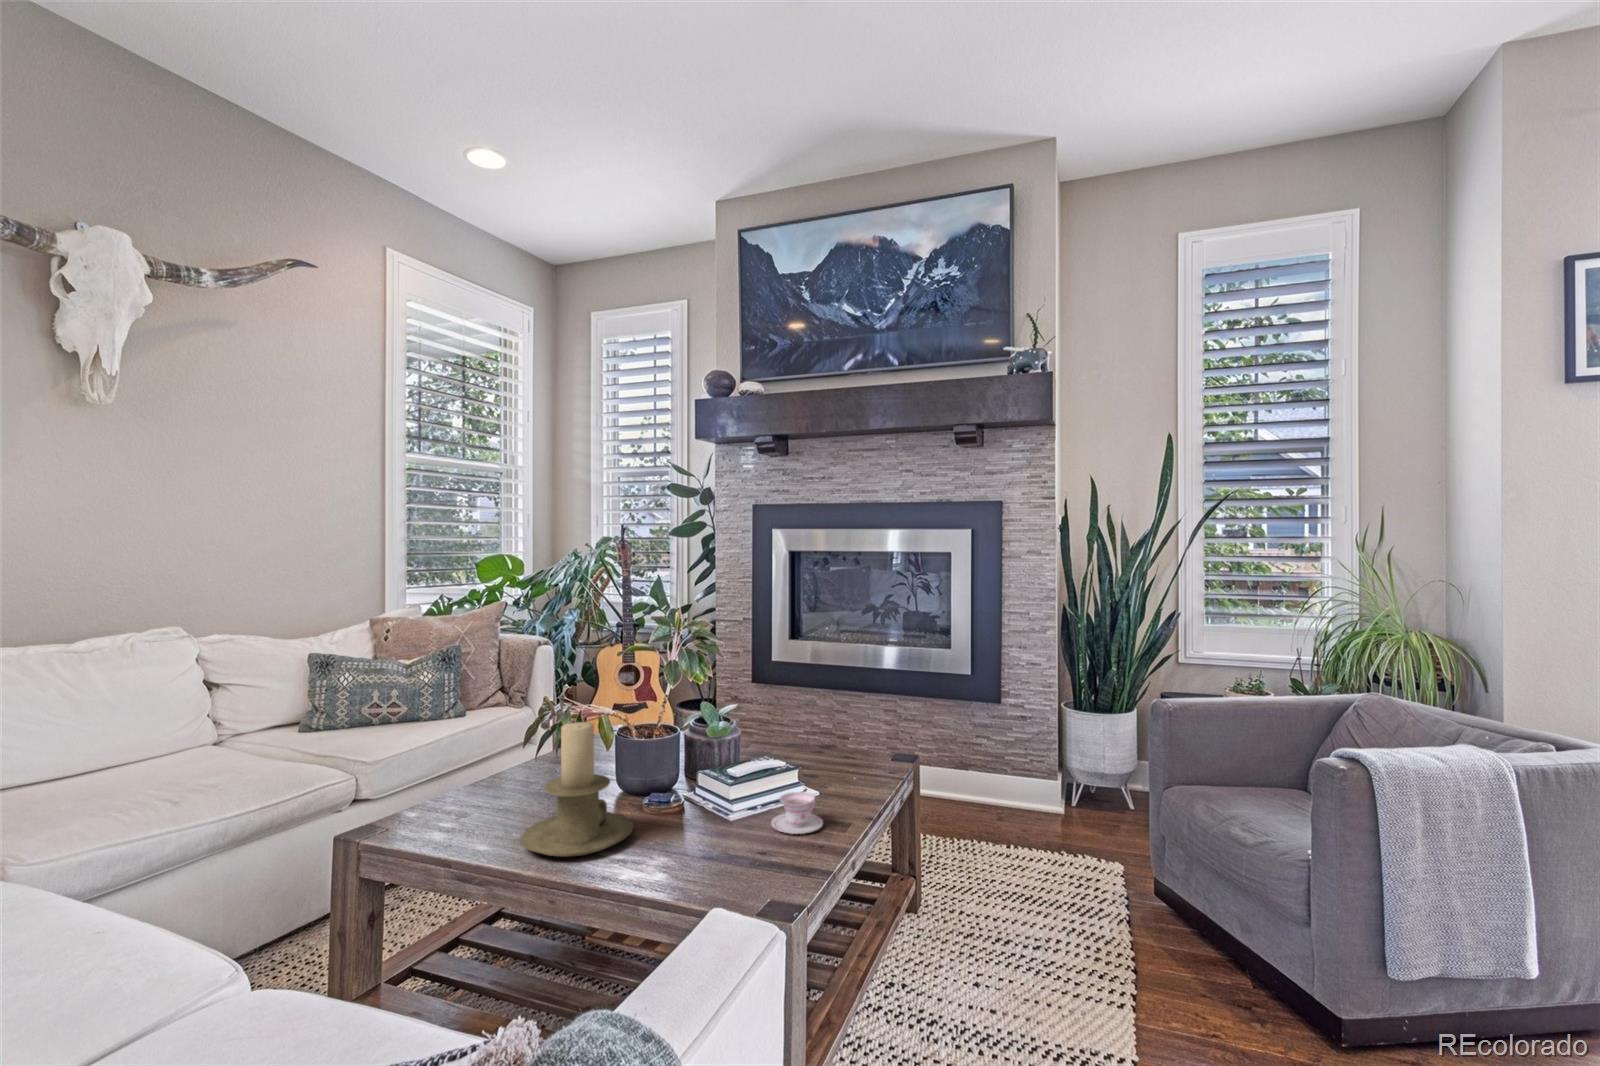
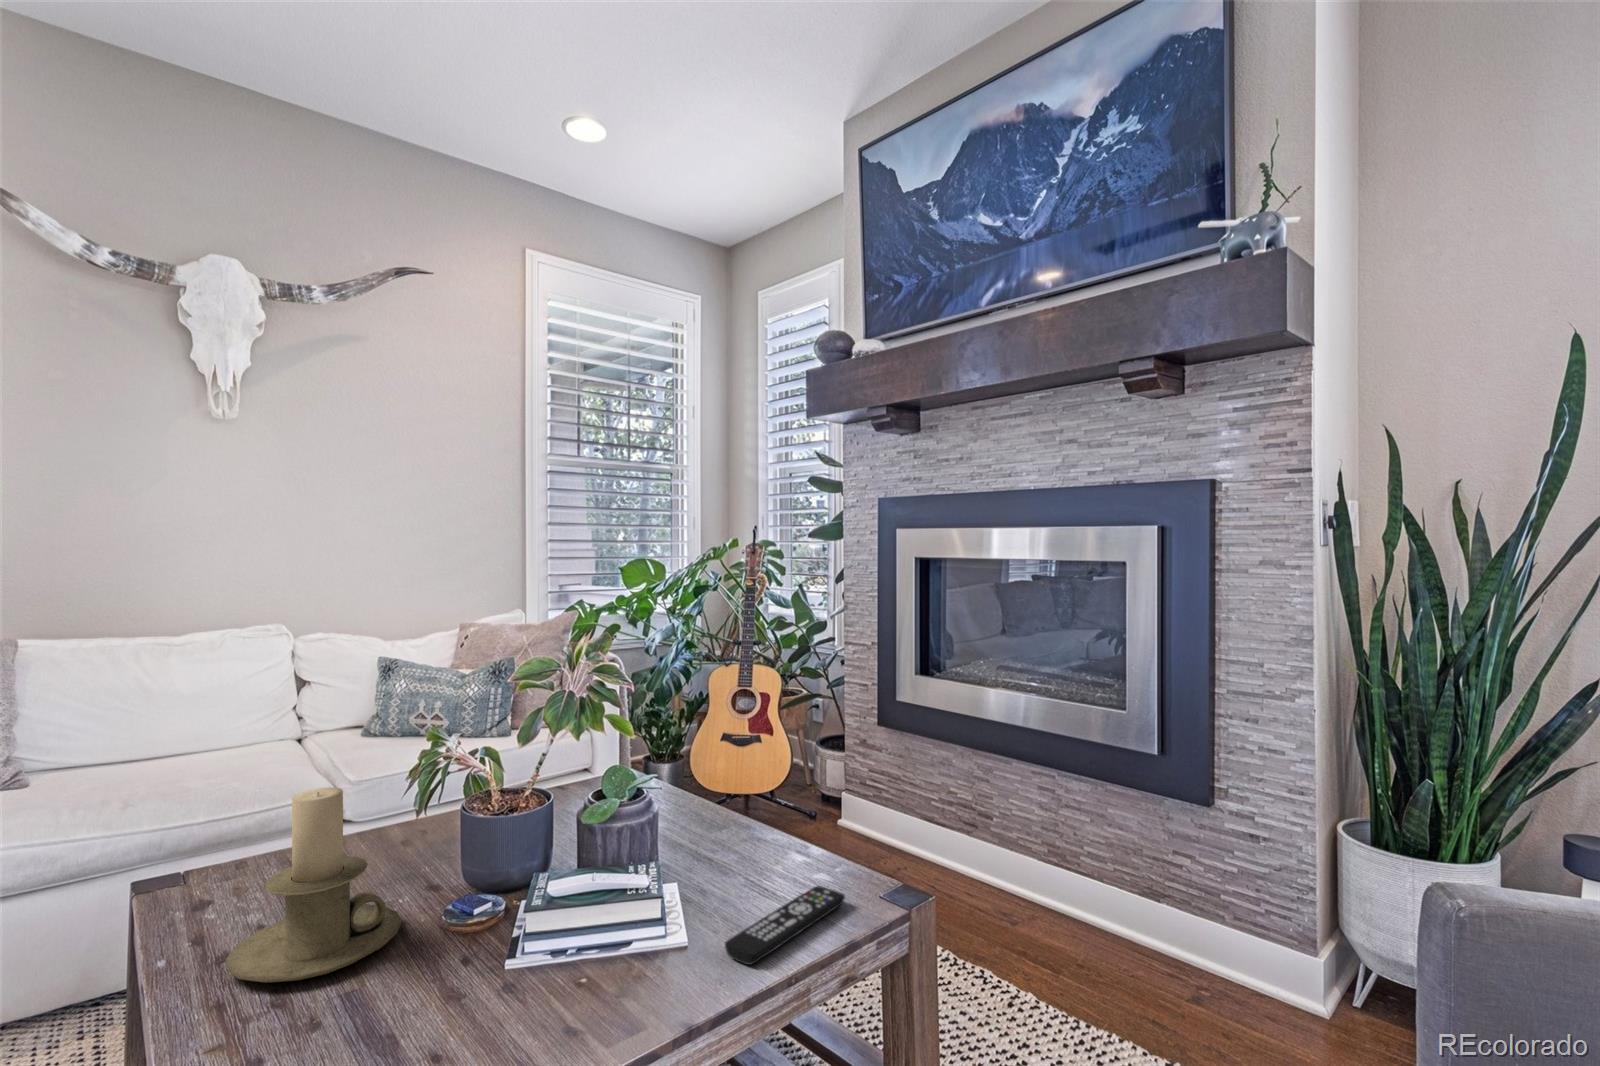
remote control: none [845,758,879,796] -> present [725,886,845,965]
teacup: present [771,792,823,834] -> none [537,944,625,1026]

